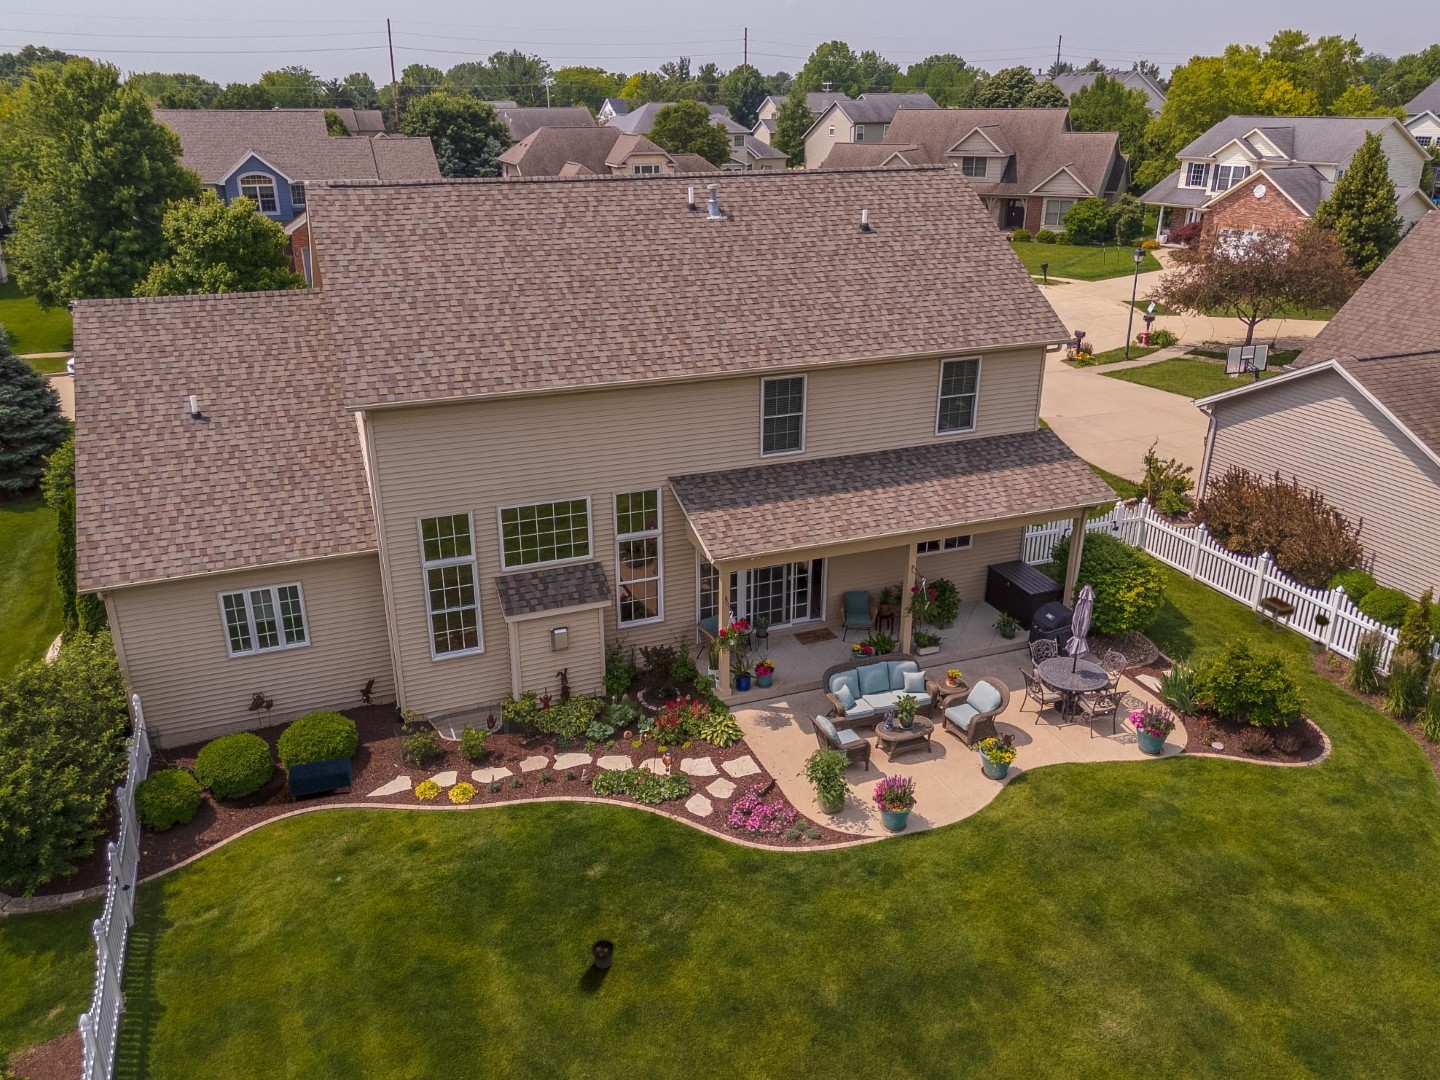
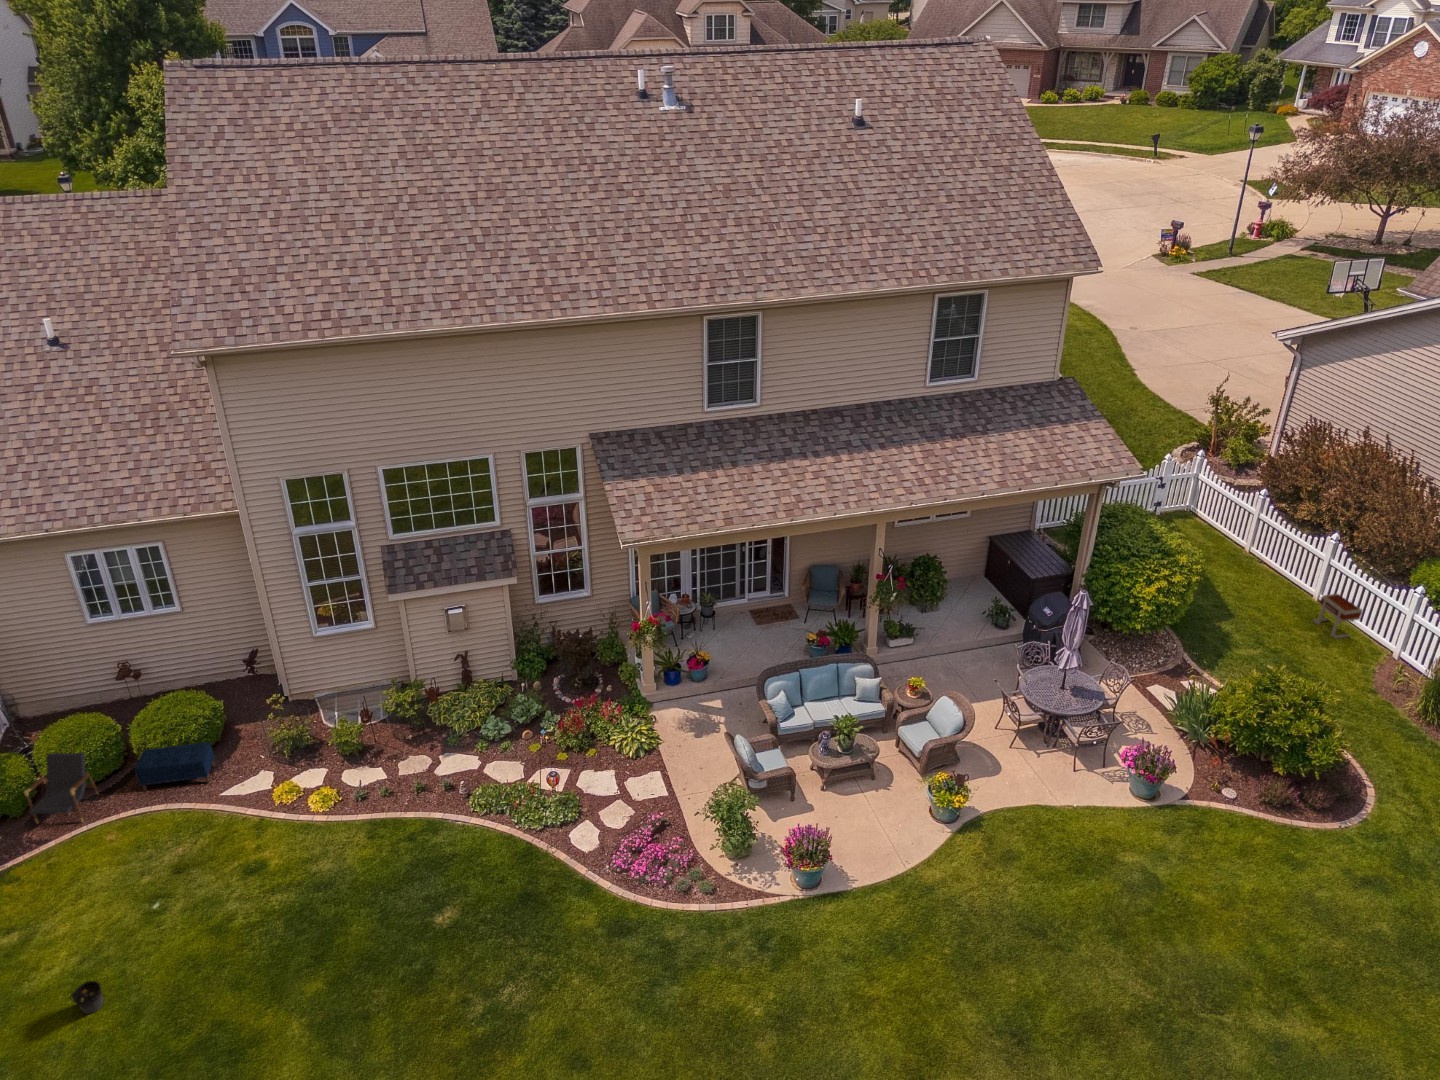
potted tree: present [1309,614,1330,653] -> none [1372,624,1403,671]
lounge chair: none [194,767,251,833] -> present [24,753,98,823]
bucket: present [592,939,615,969] -> present [71,981,104,1014]

